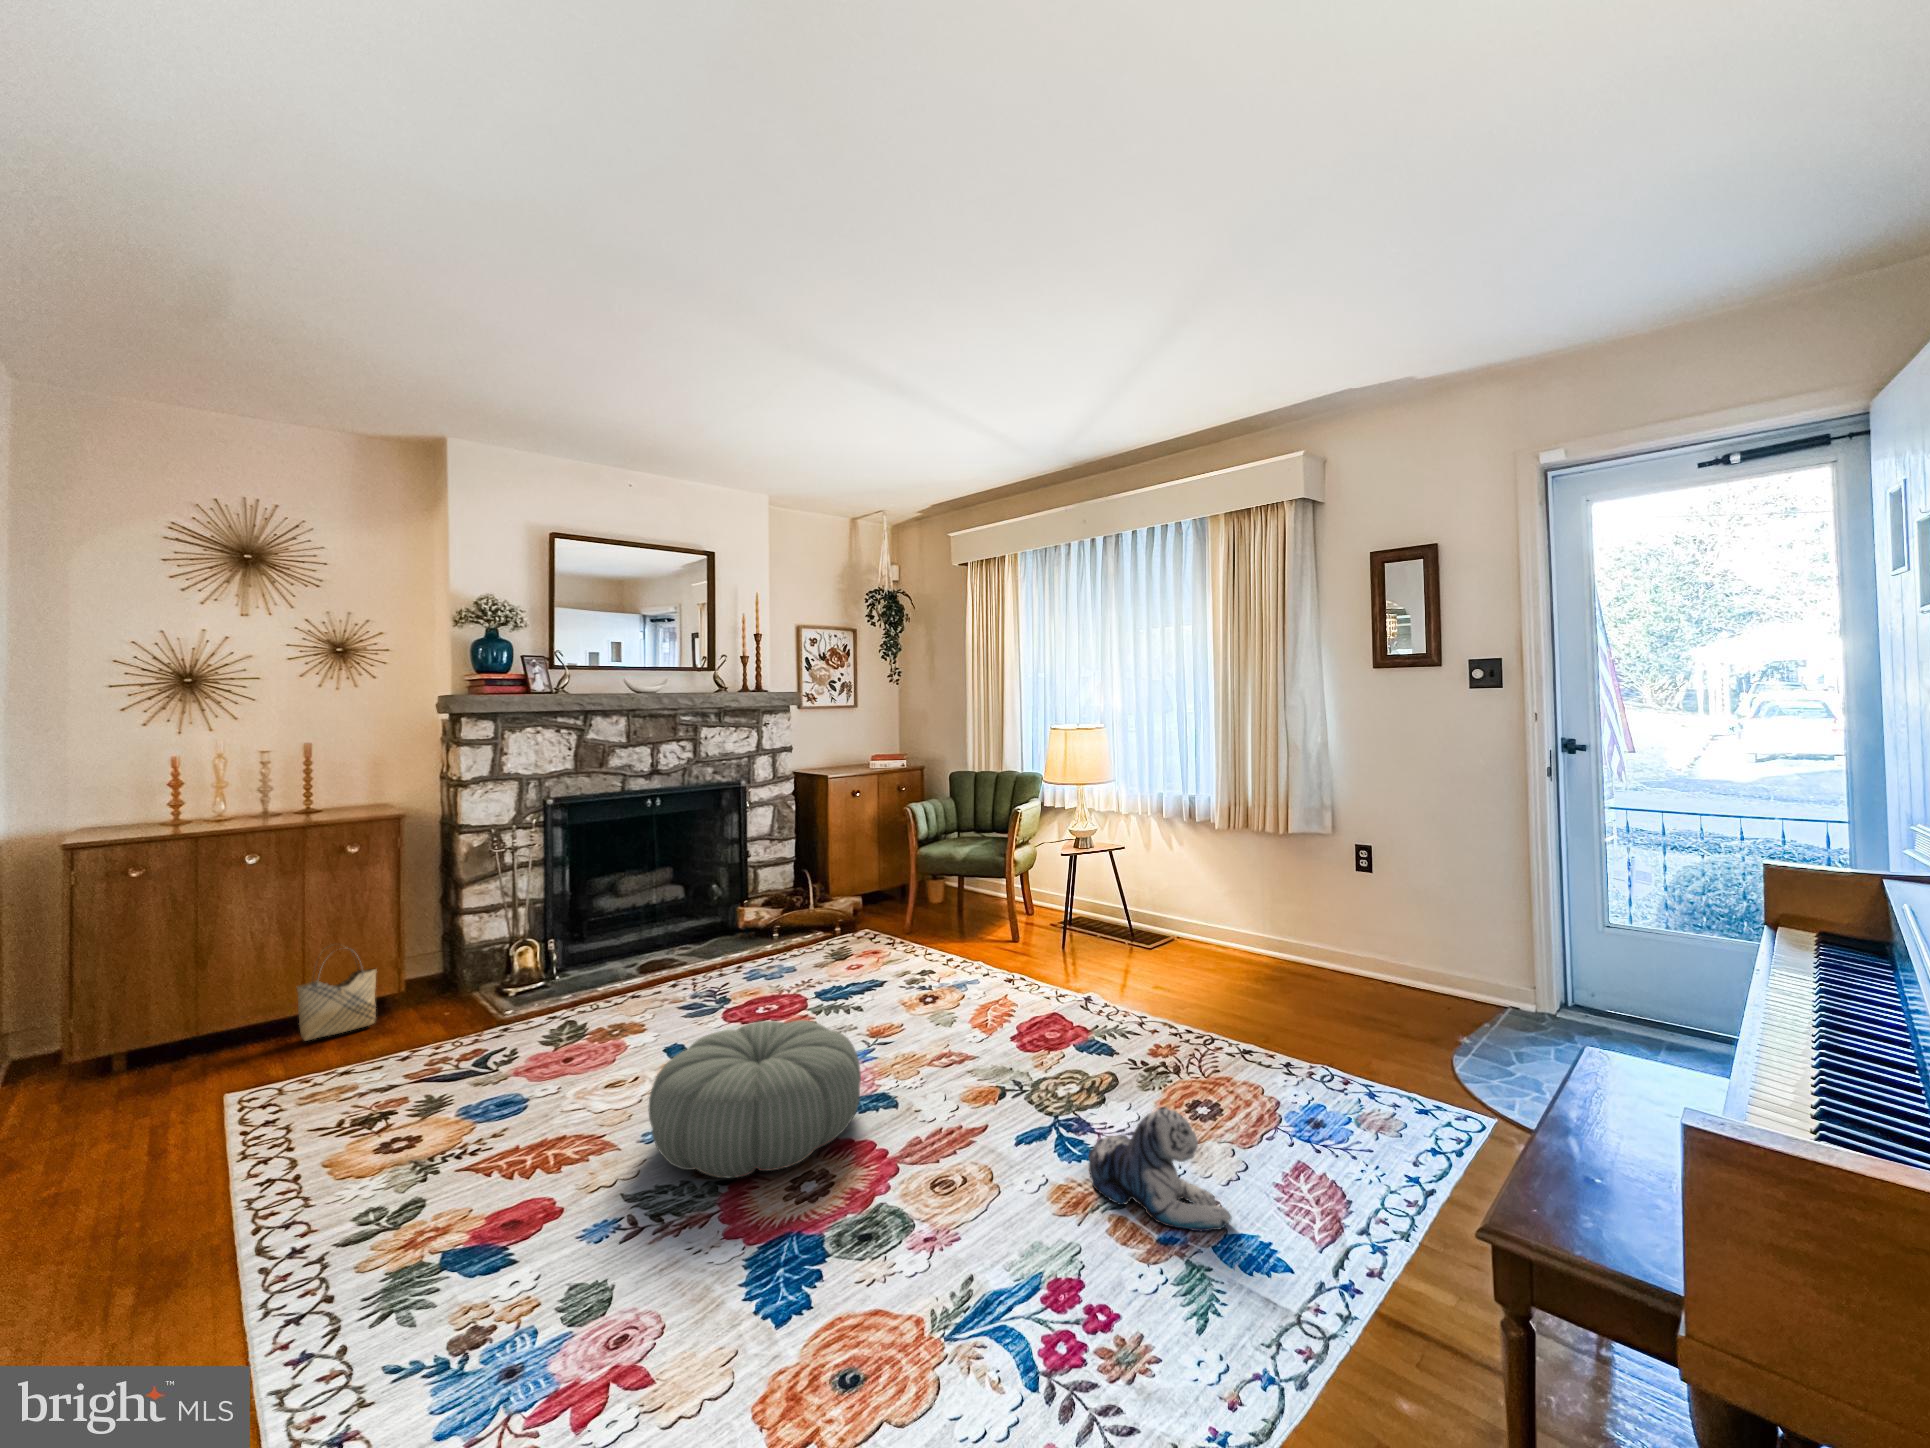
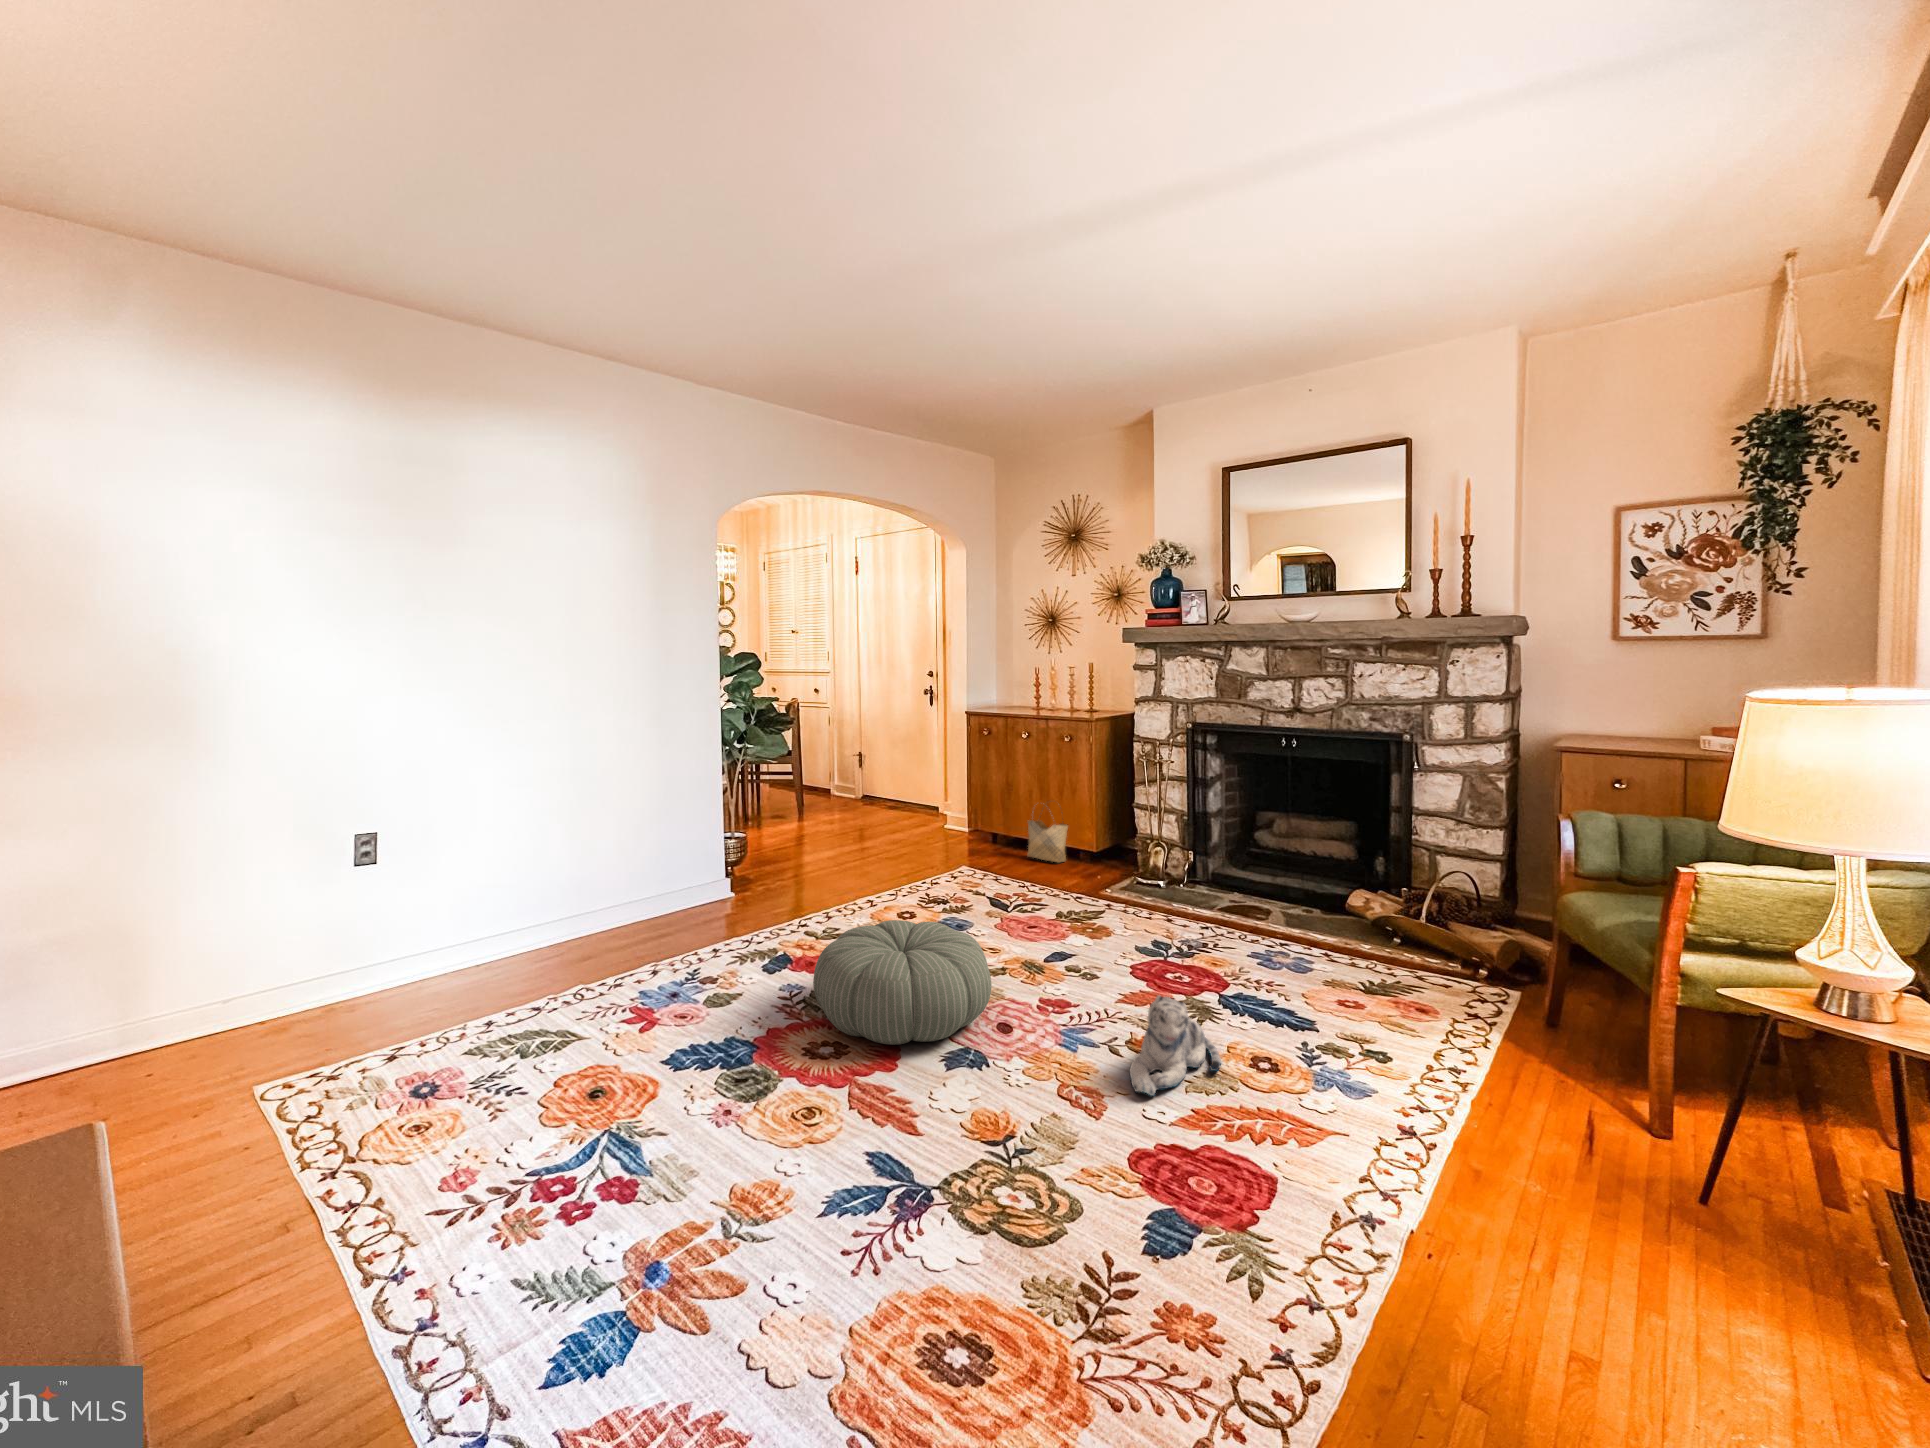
plush toy: present [1088,1107,1231,1231] -> present [1130,996,1221,1096]

